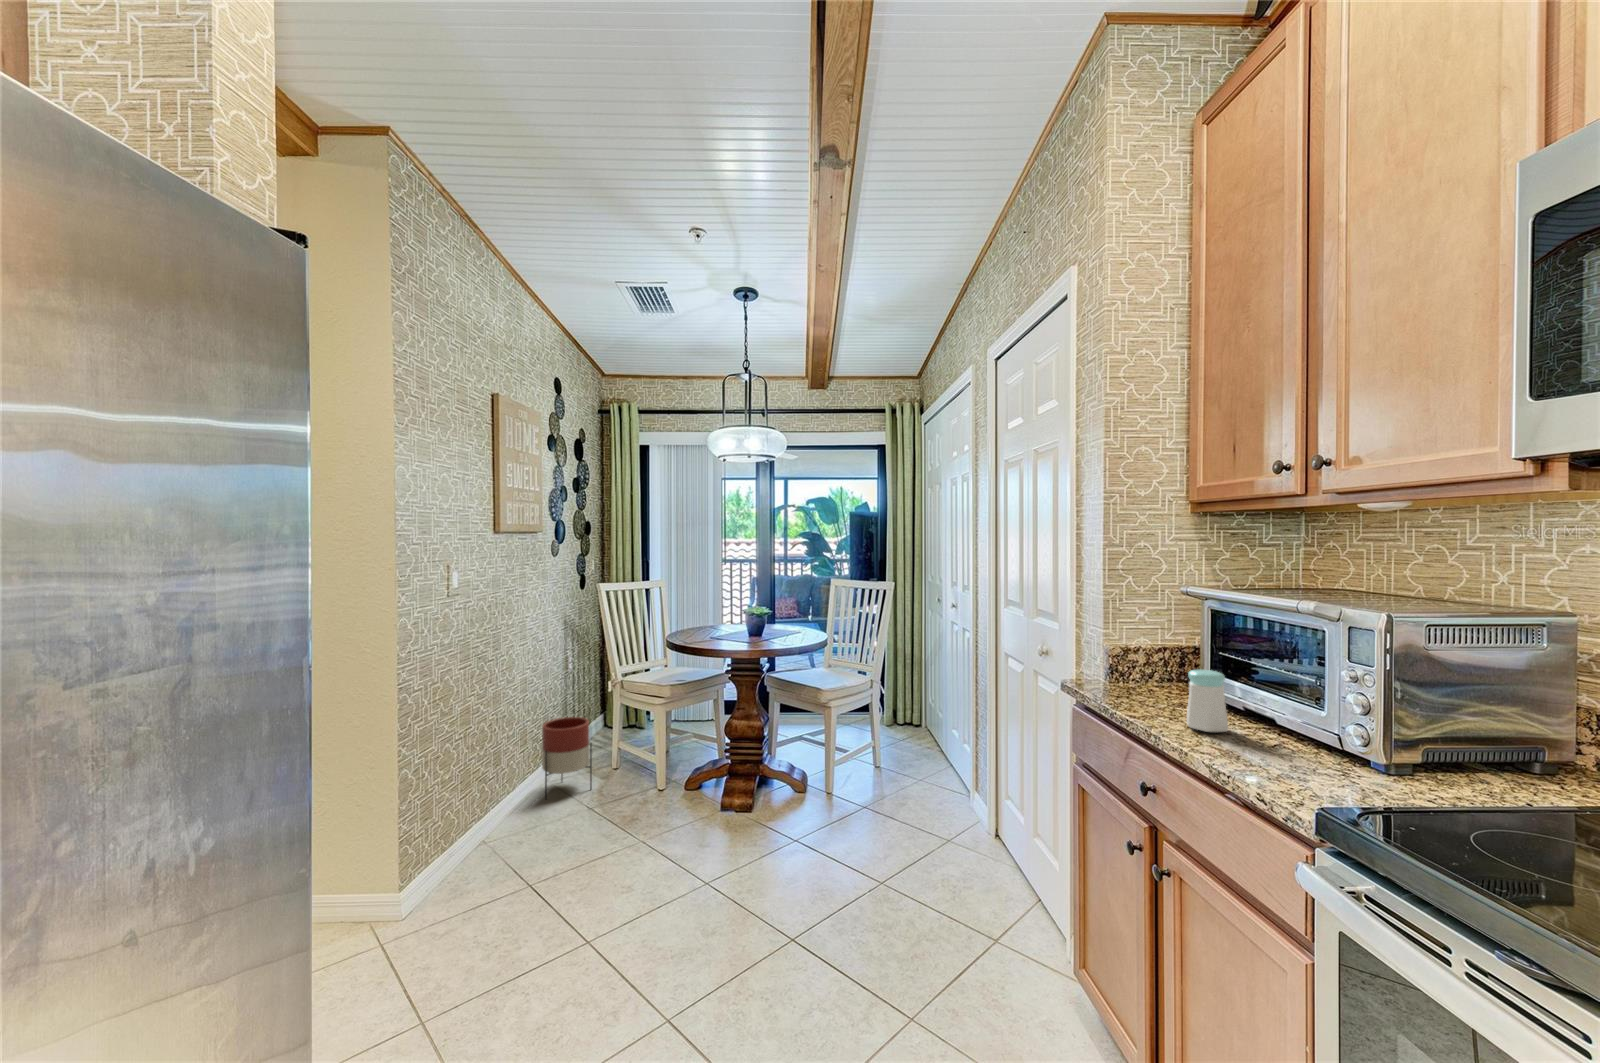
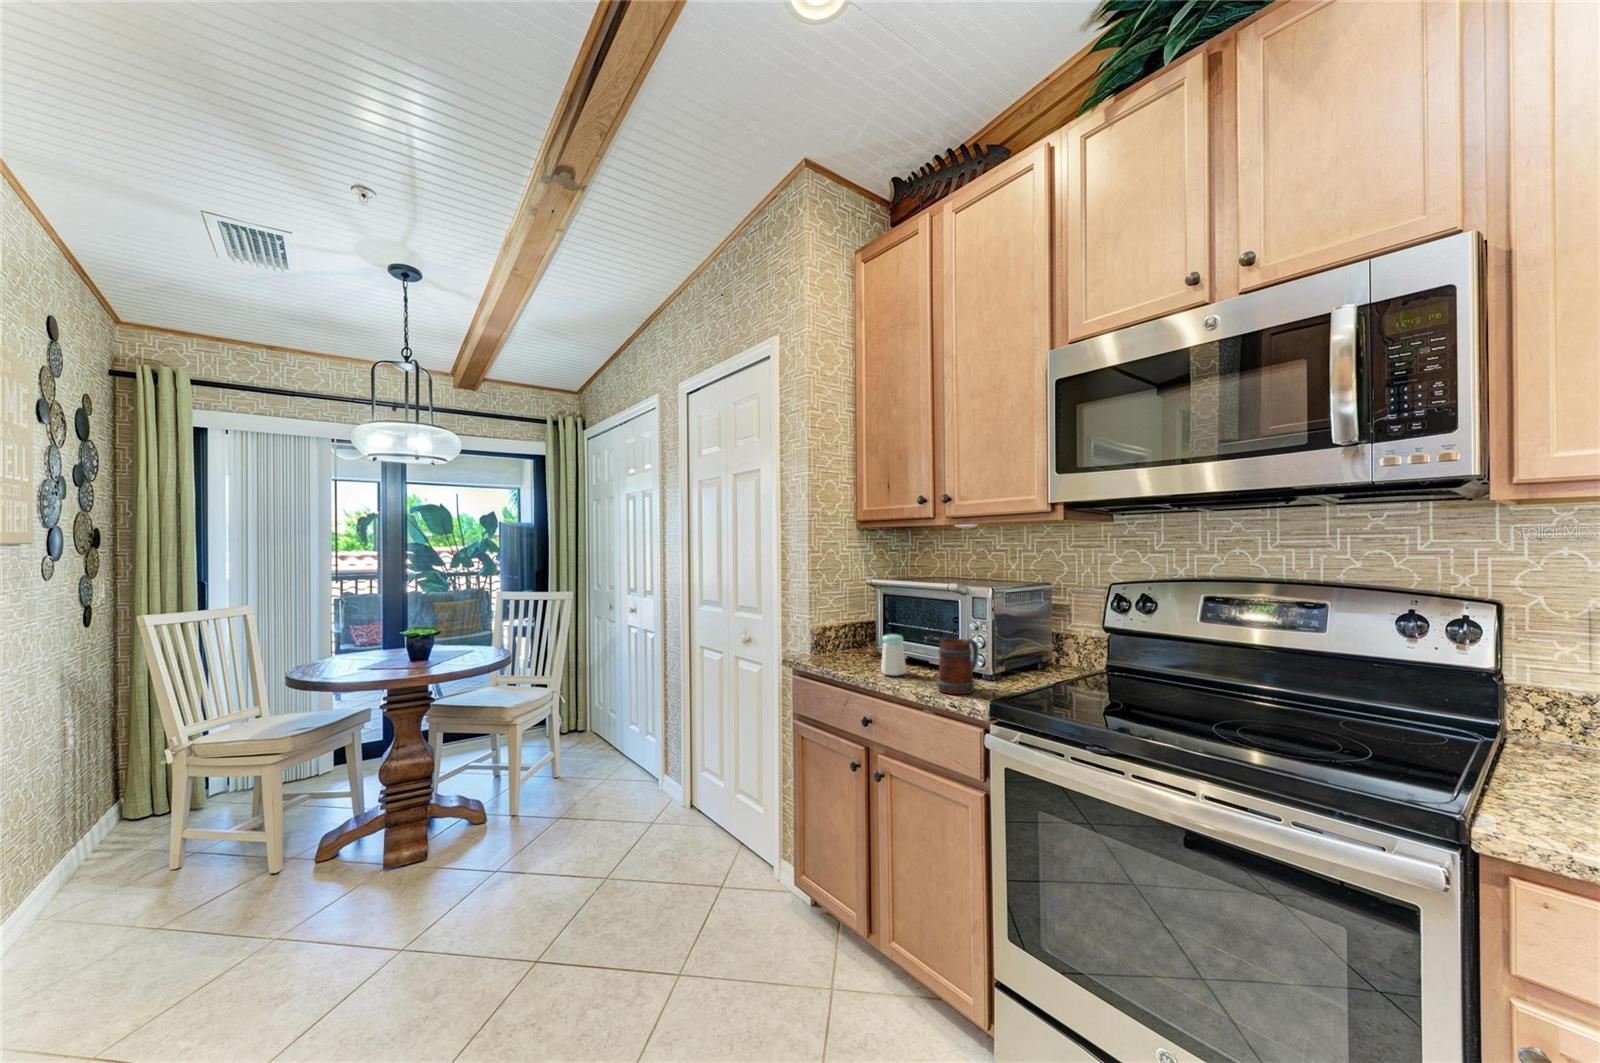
mug: none [1254,689,1349,785] -> present [937,639,978,694]
planter: present [542,717,592,798] -> none [36,810,143,947]

